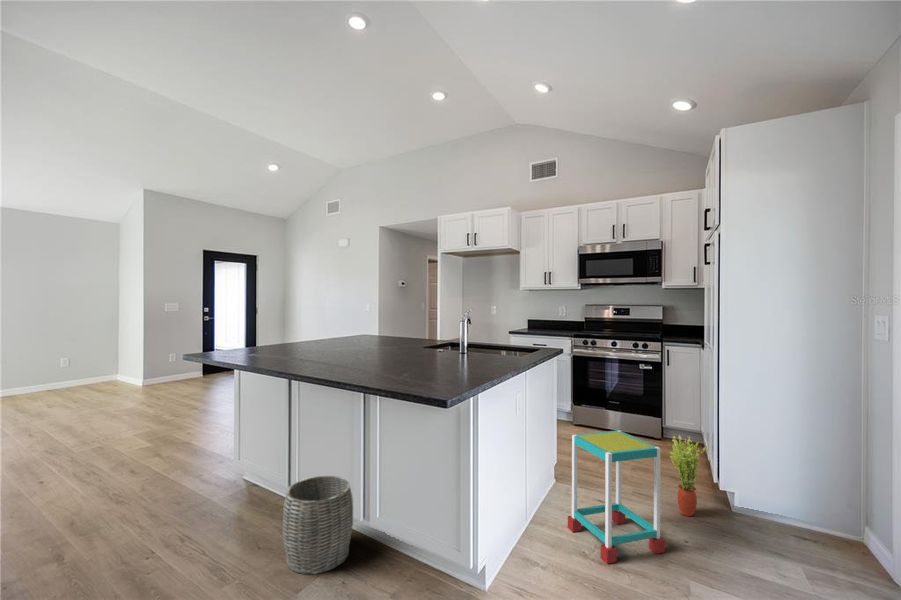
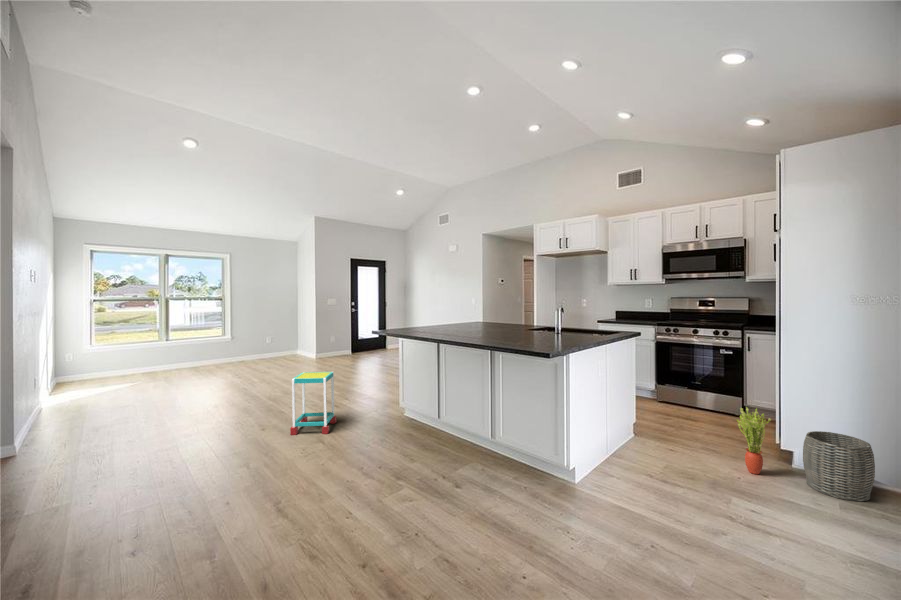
side table: present [568,430,665,564] -> present [290,372,336,435]
woven basket: present [282,476,353,574] -> present [803,431,875,501]

